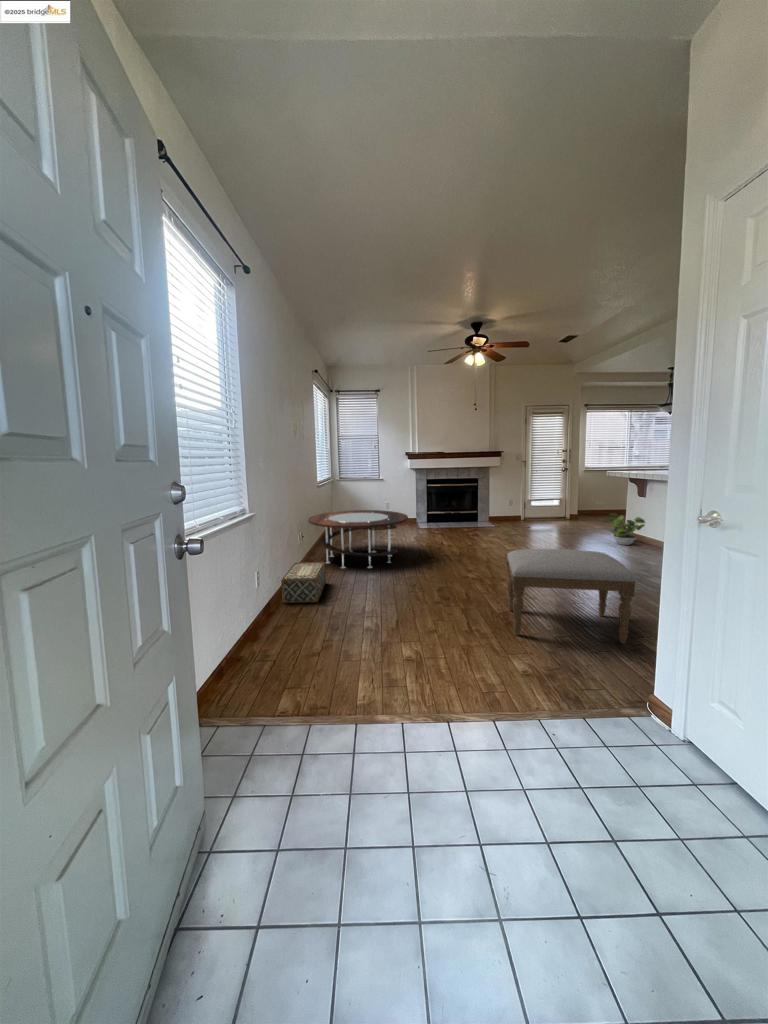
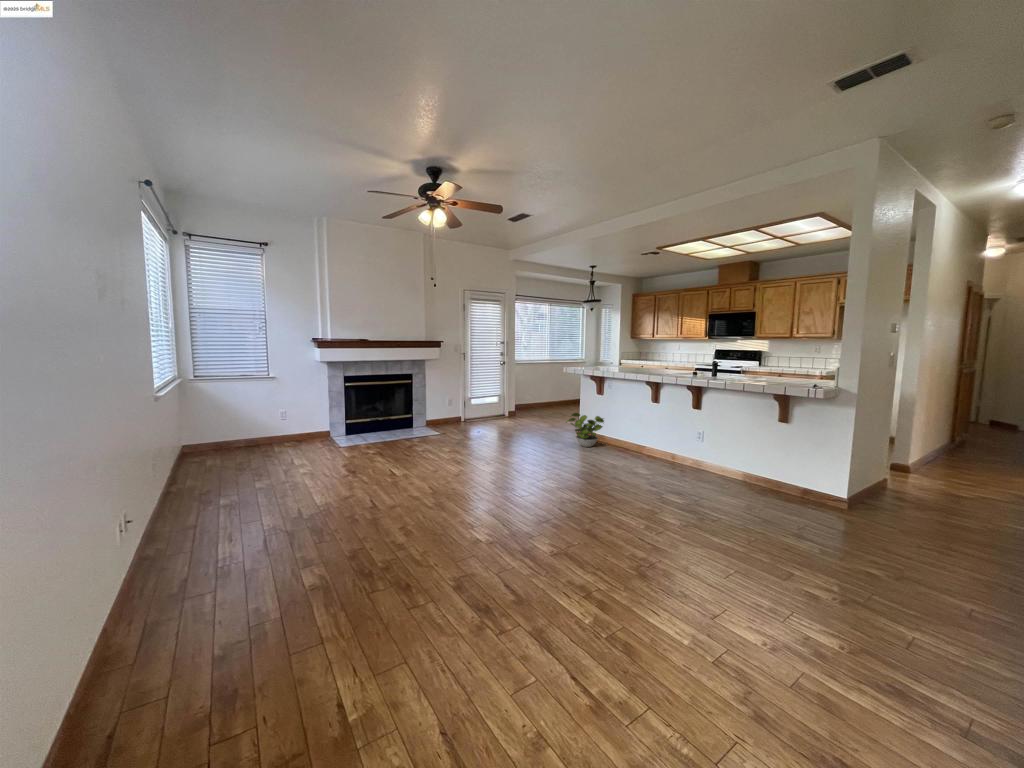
coffee table: present [308,510,408,568] -> none [143,434,352,558]
ottoman: present [507,549,635,644] -> none [568,488,766,658]
woven basket: present [281,562,326,603] -> none [78,571,204,733]

